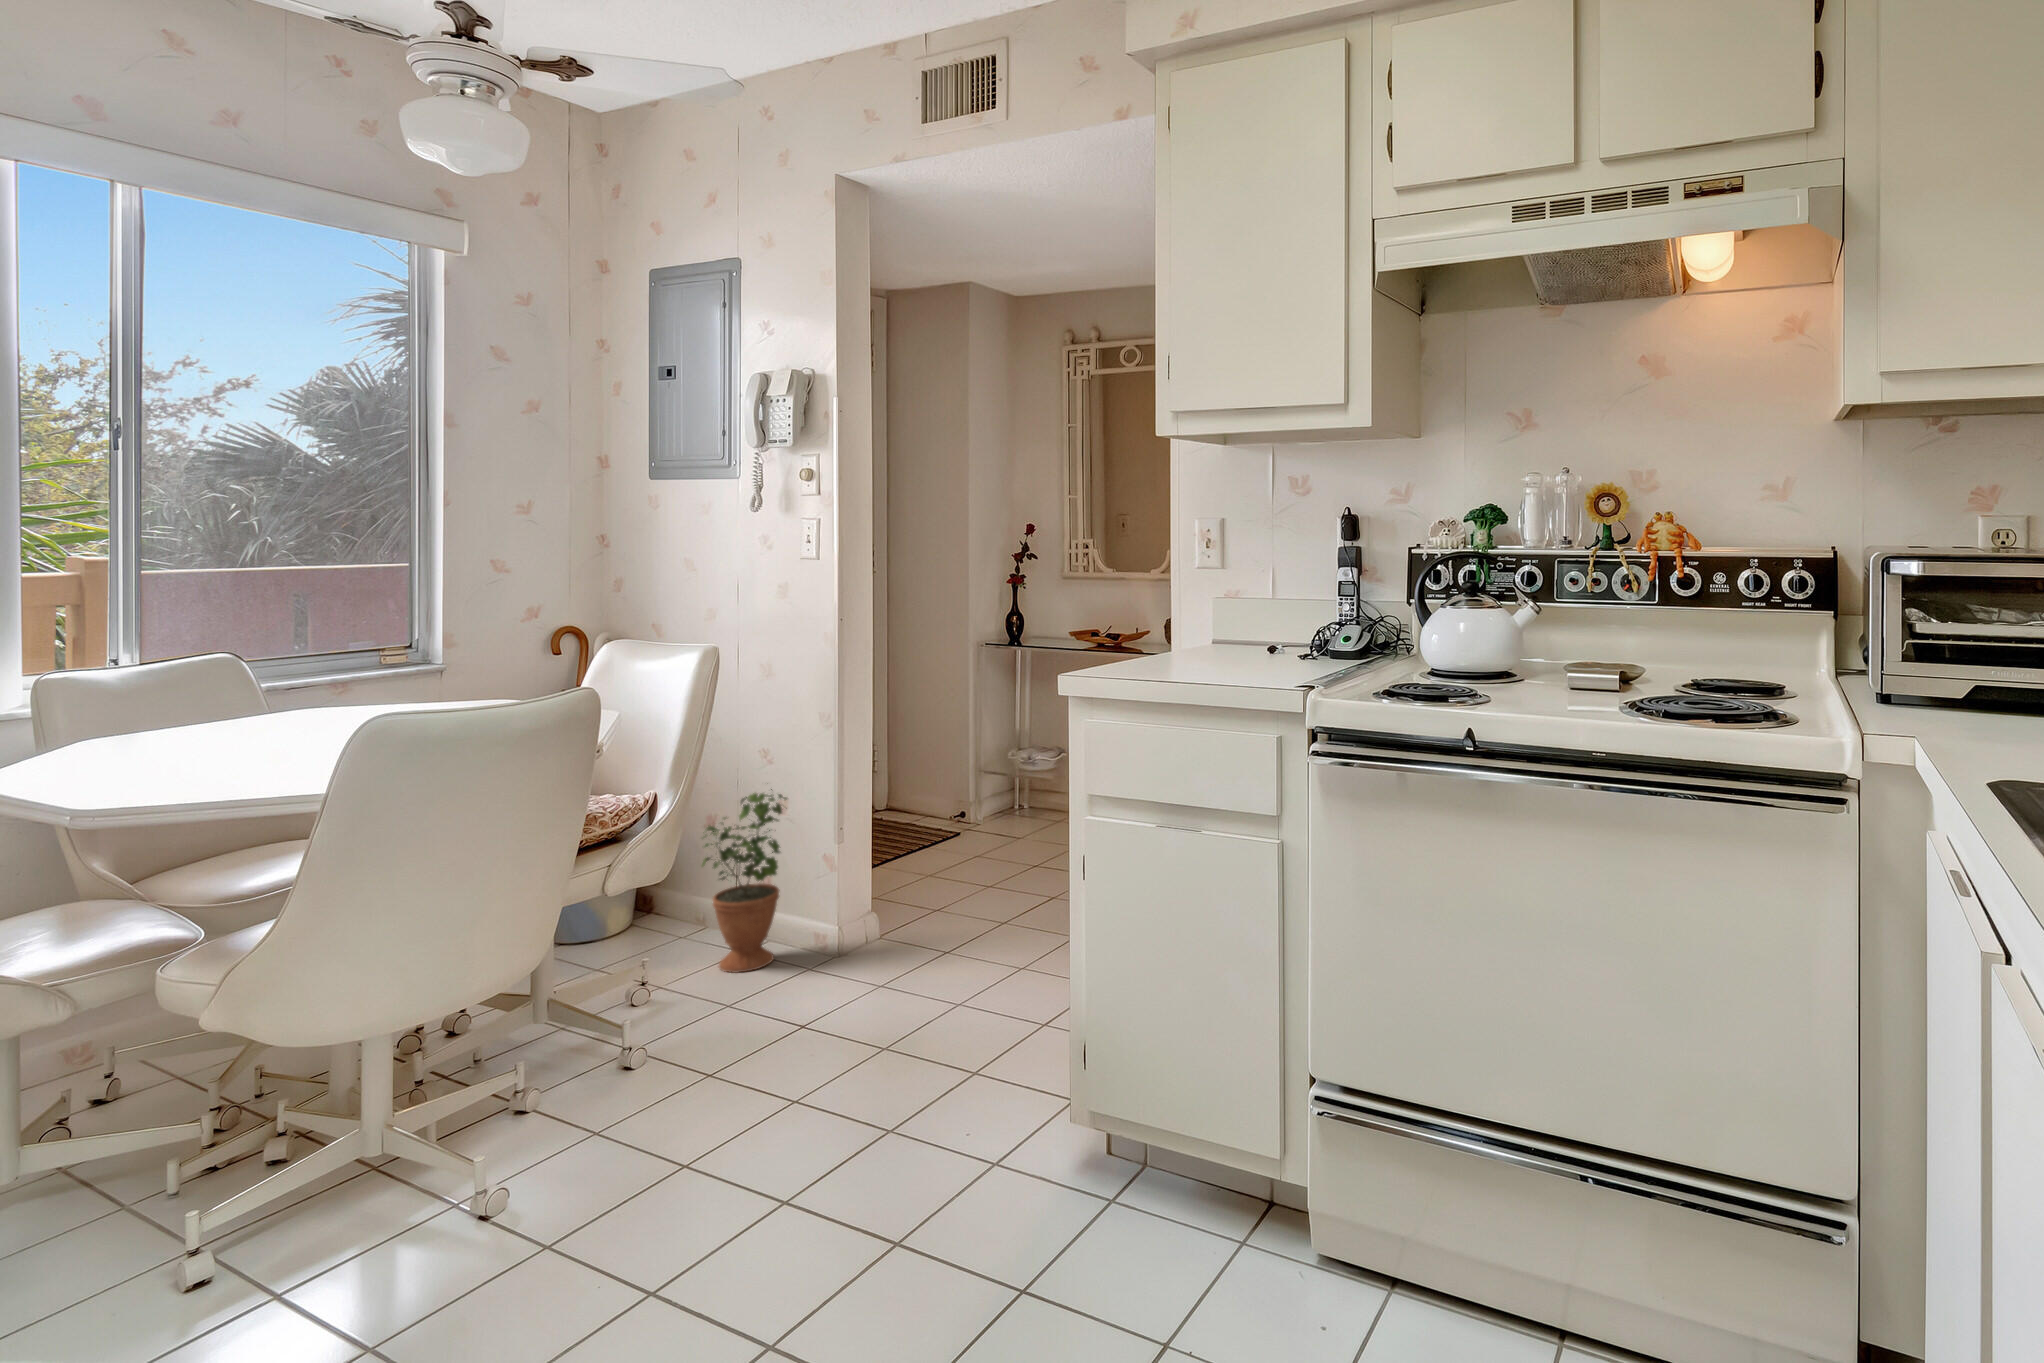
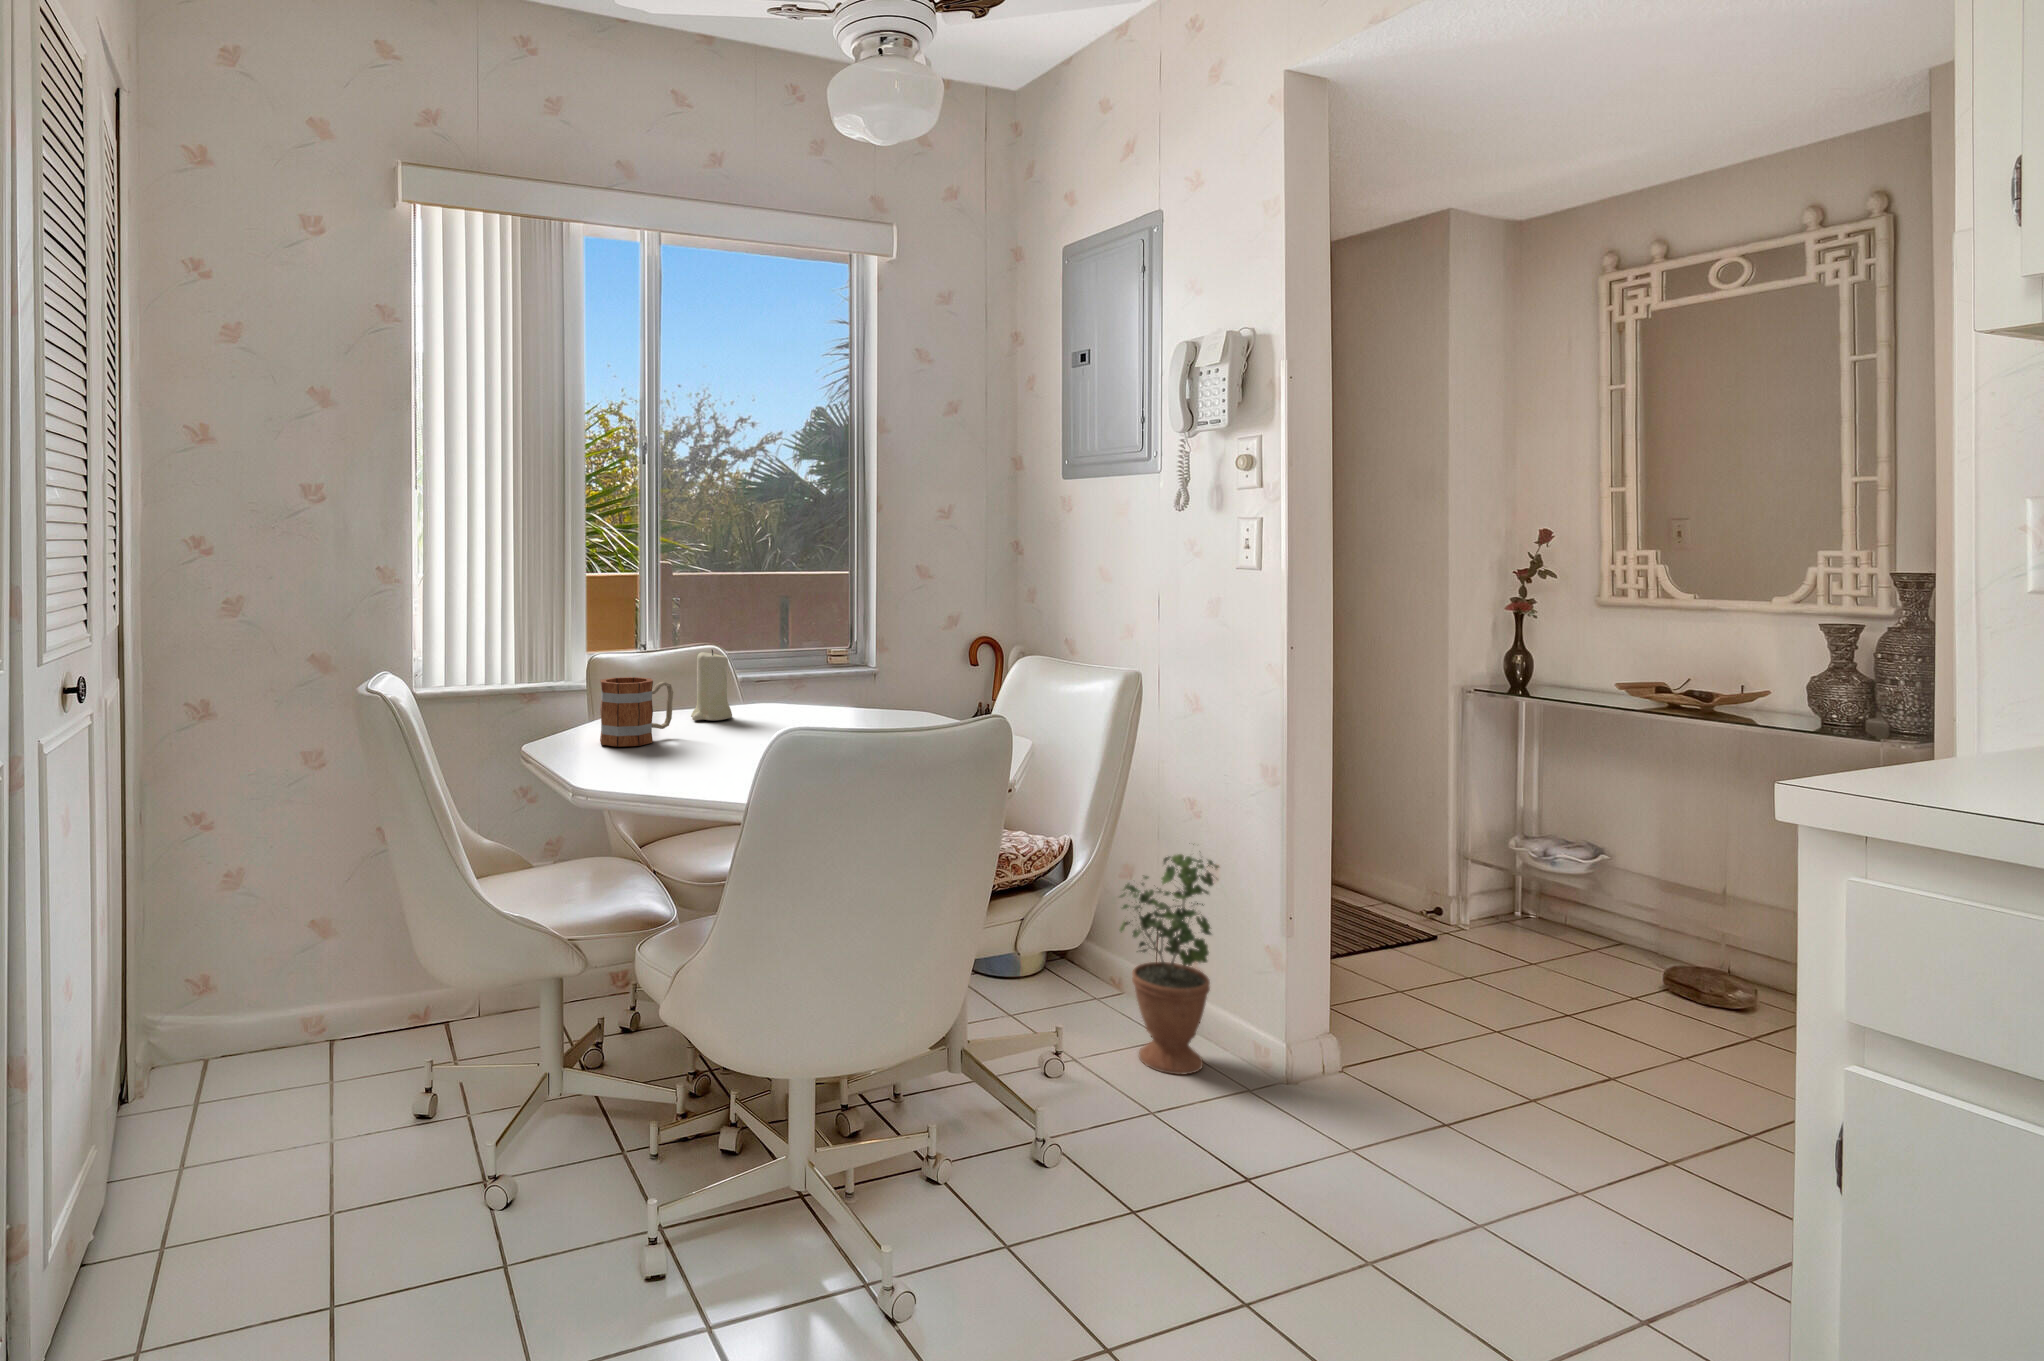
candle: none [203,658,263,735] -> present [691,649,732,720]
mug: none [73,693,185,771] -> present [600,677,673,747]

